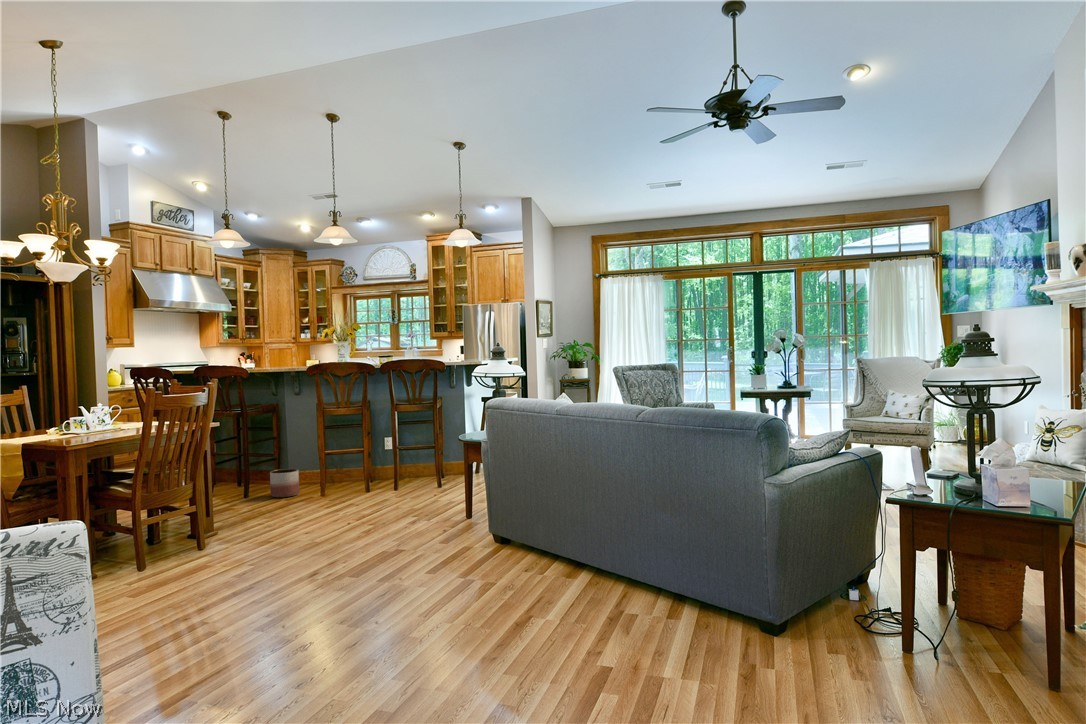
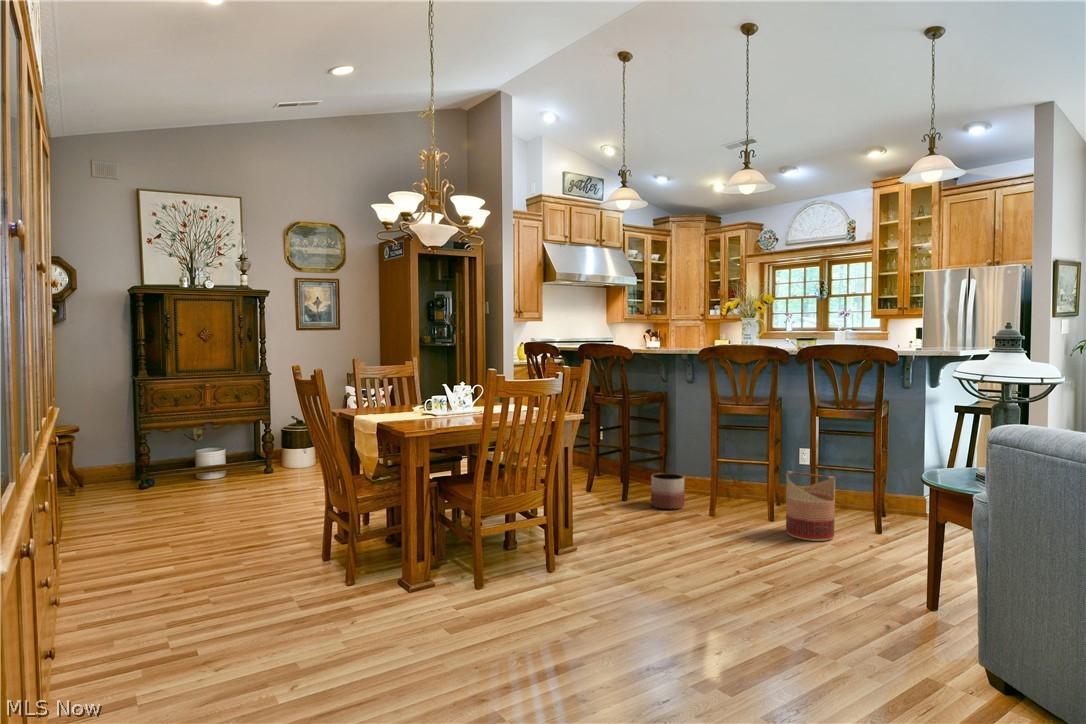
basket: none [378,452,412,499] -> present [786,471,836,541]

